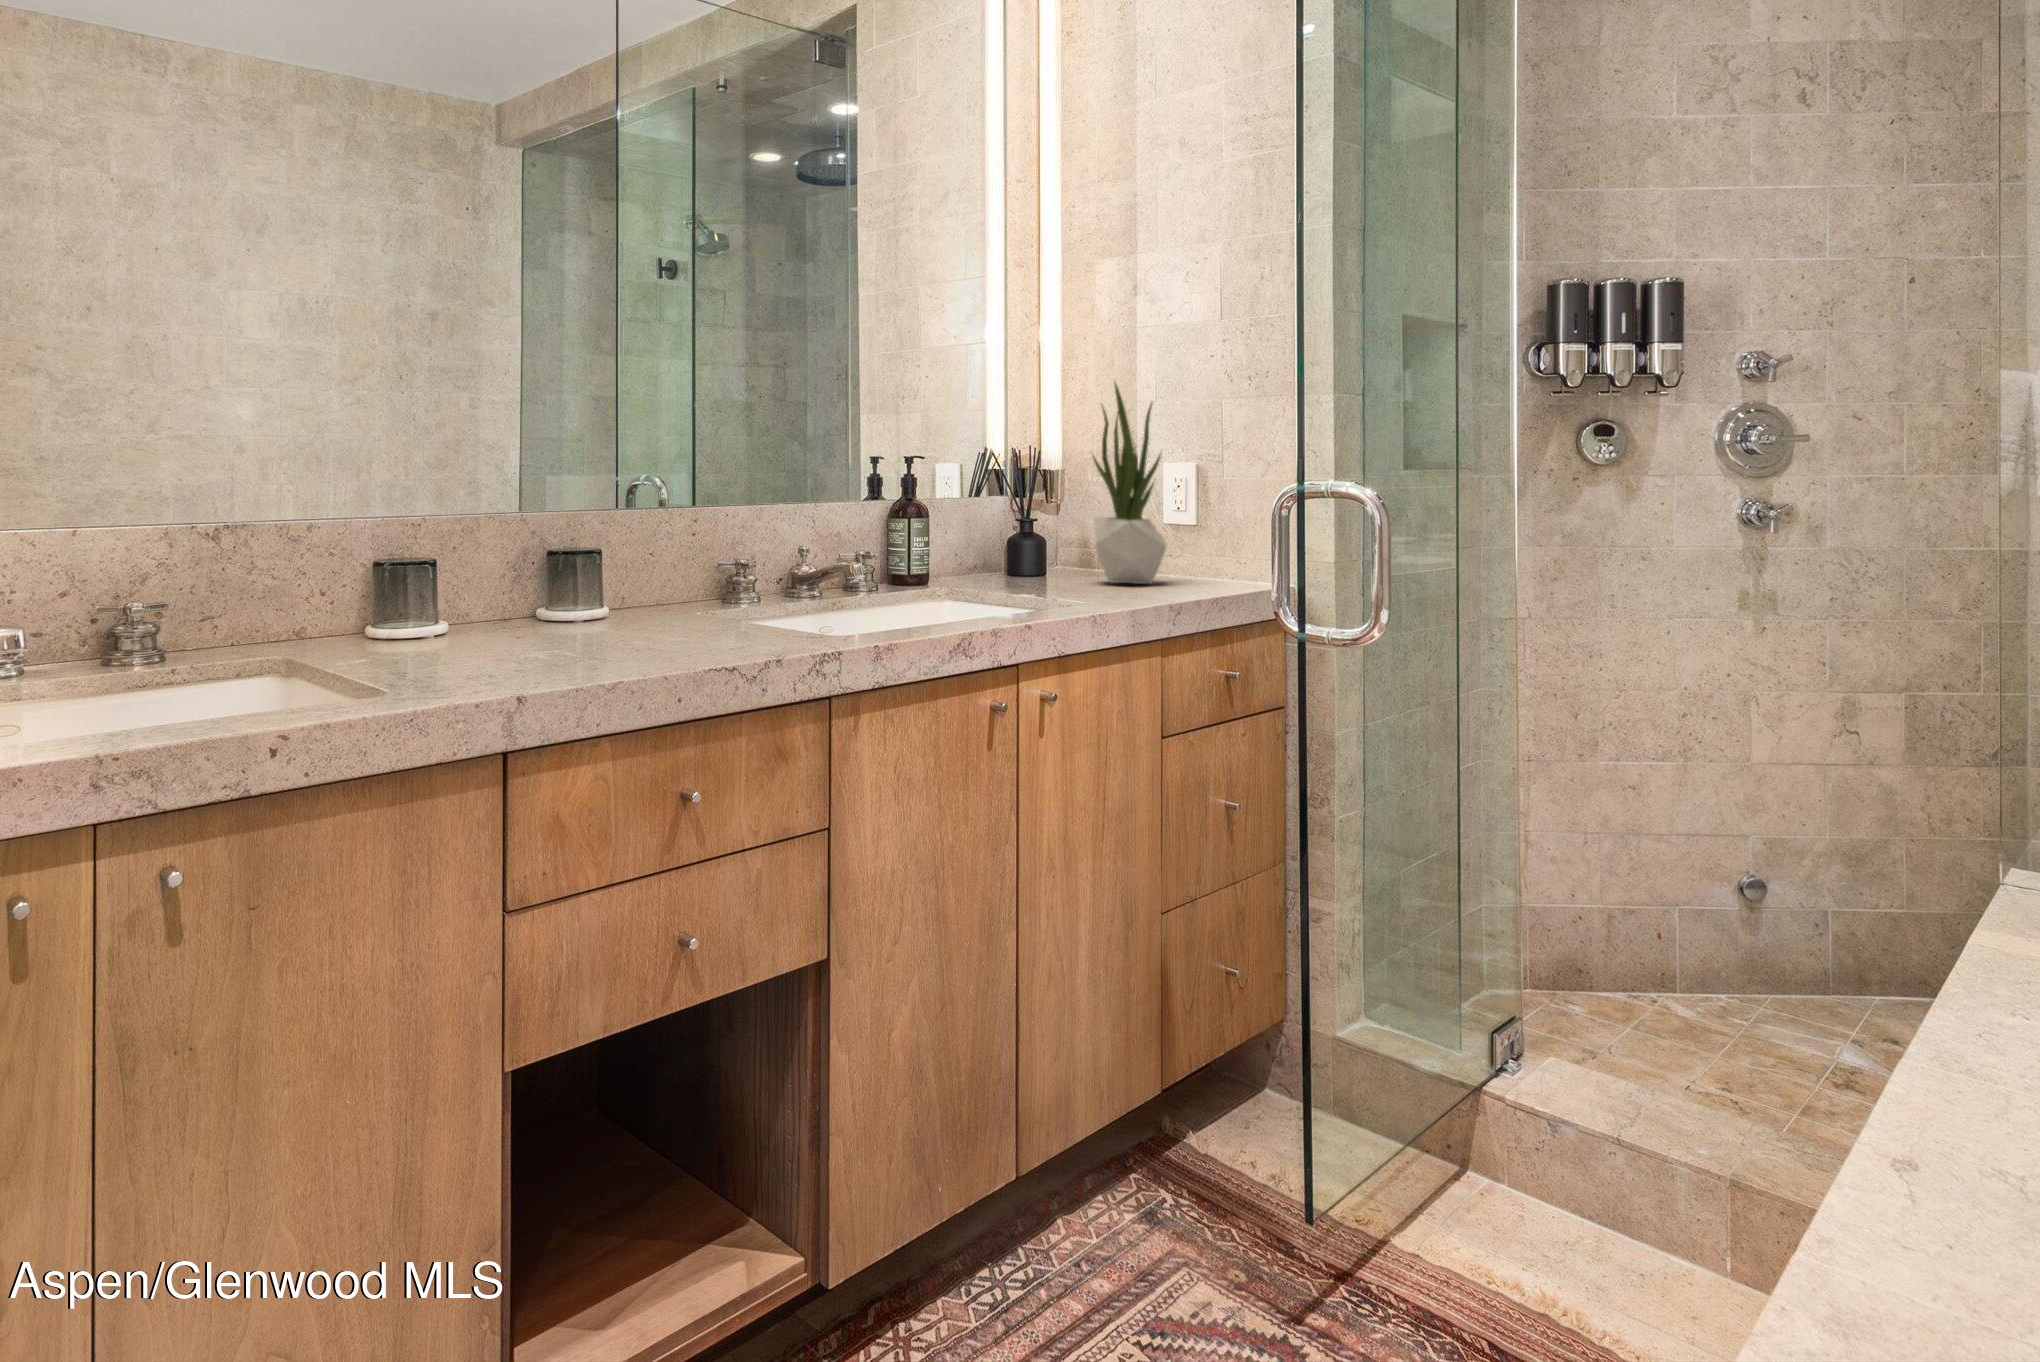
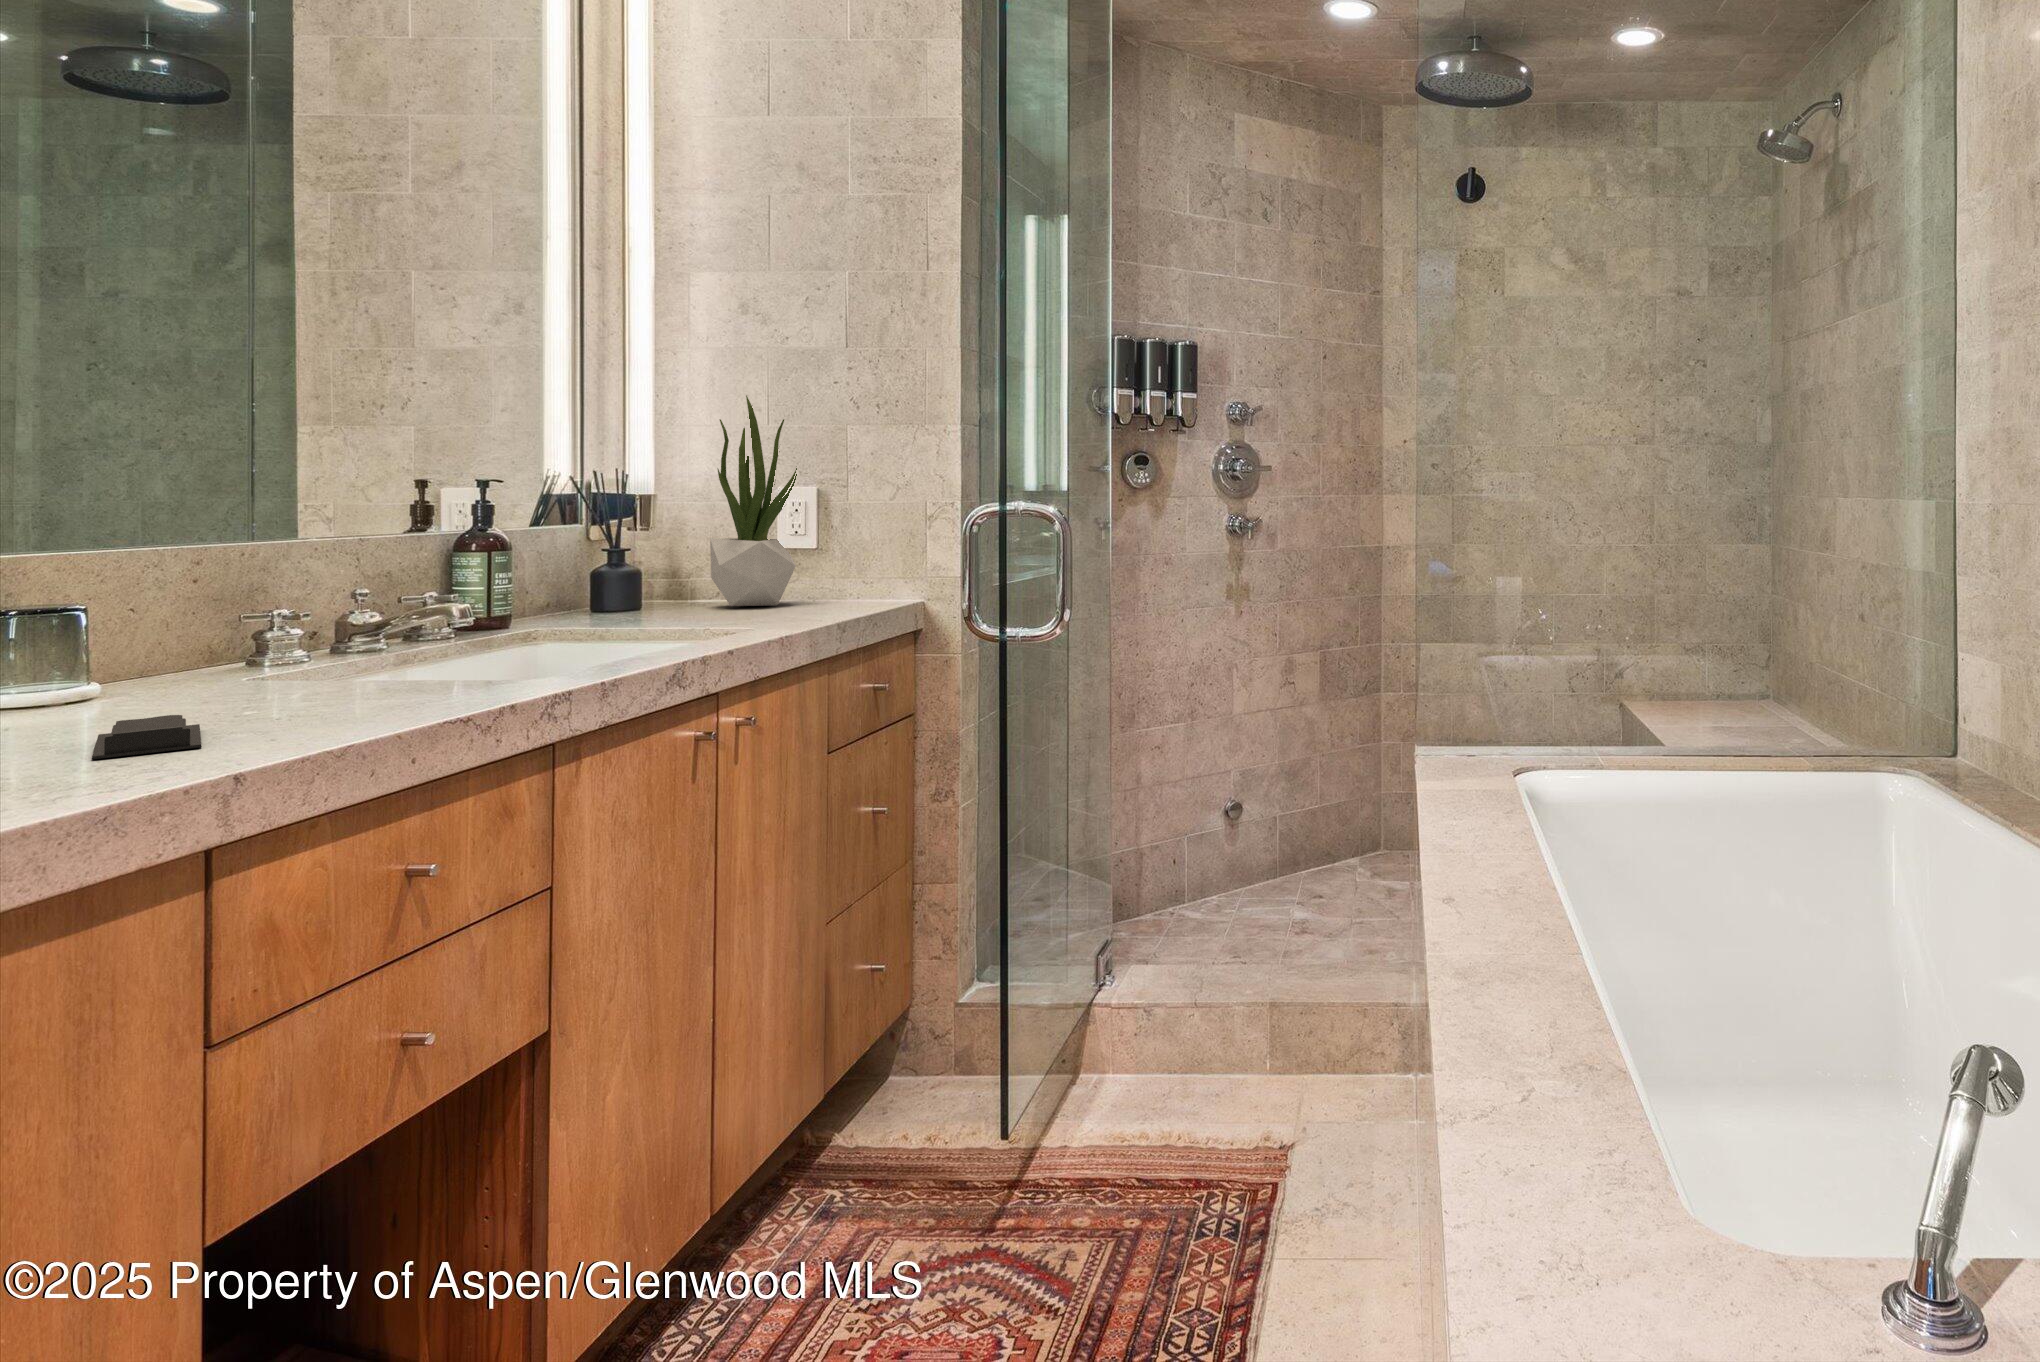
soap bar: none [492,643,586,671] -> present [92,715,201,759]

